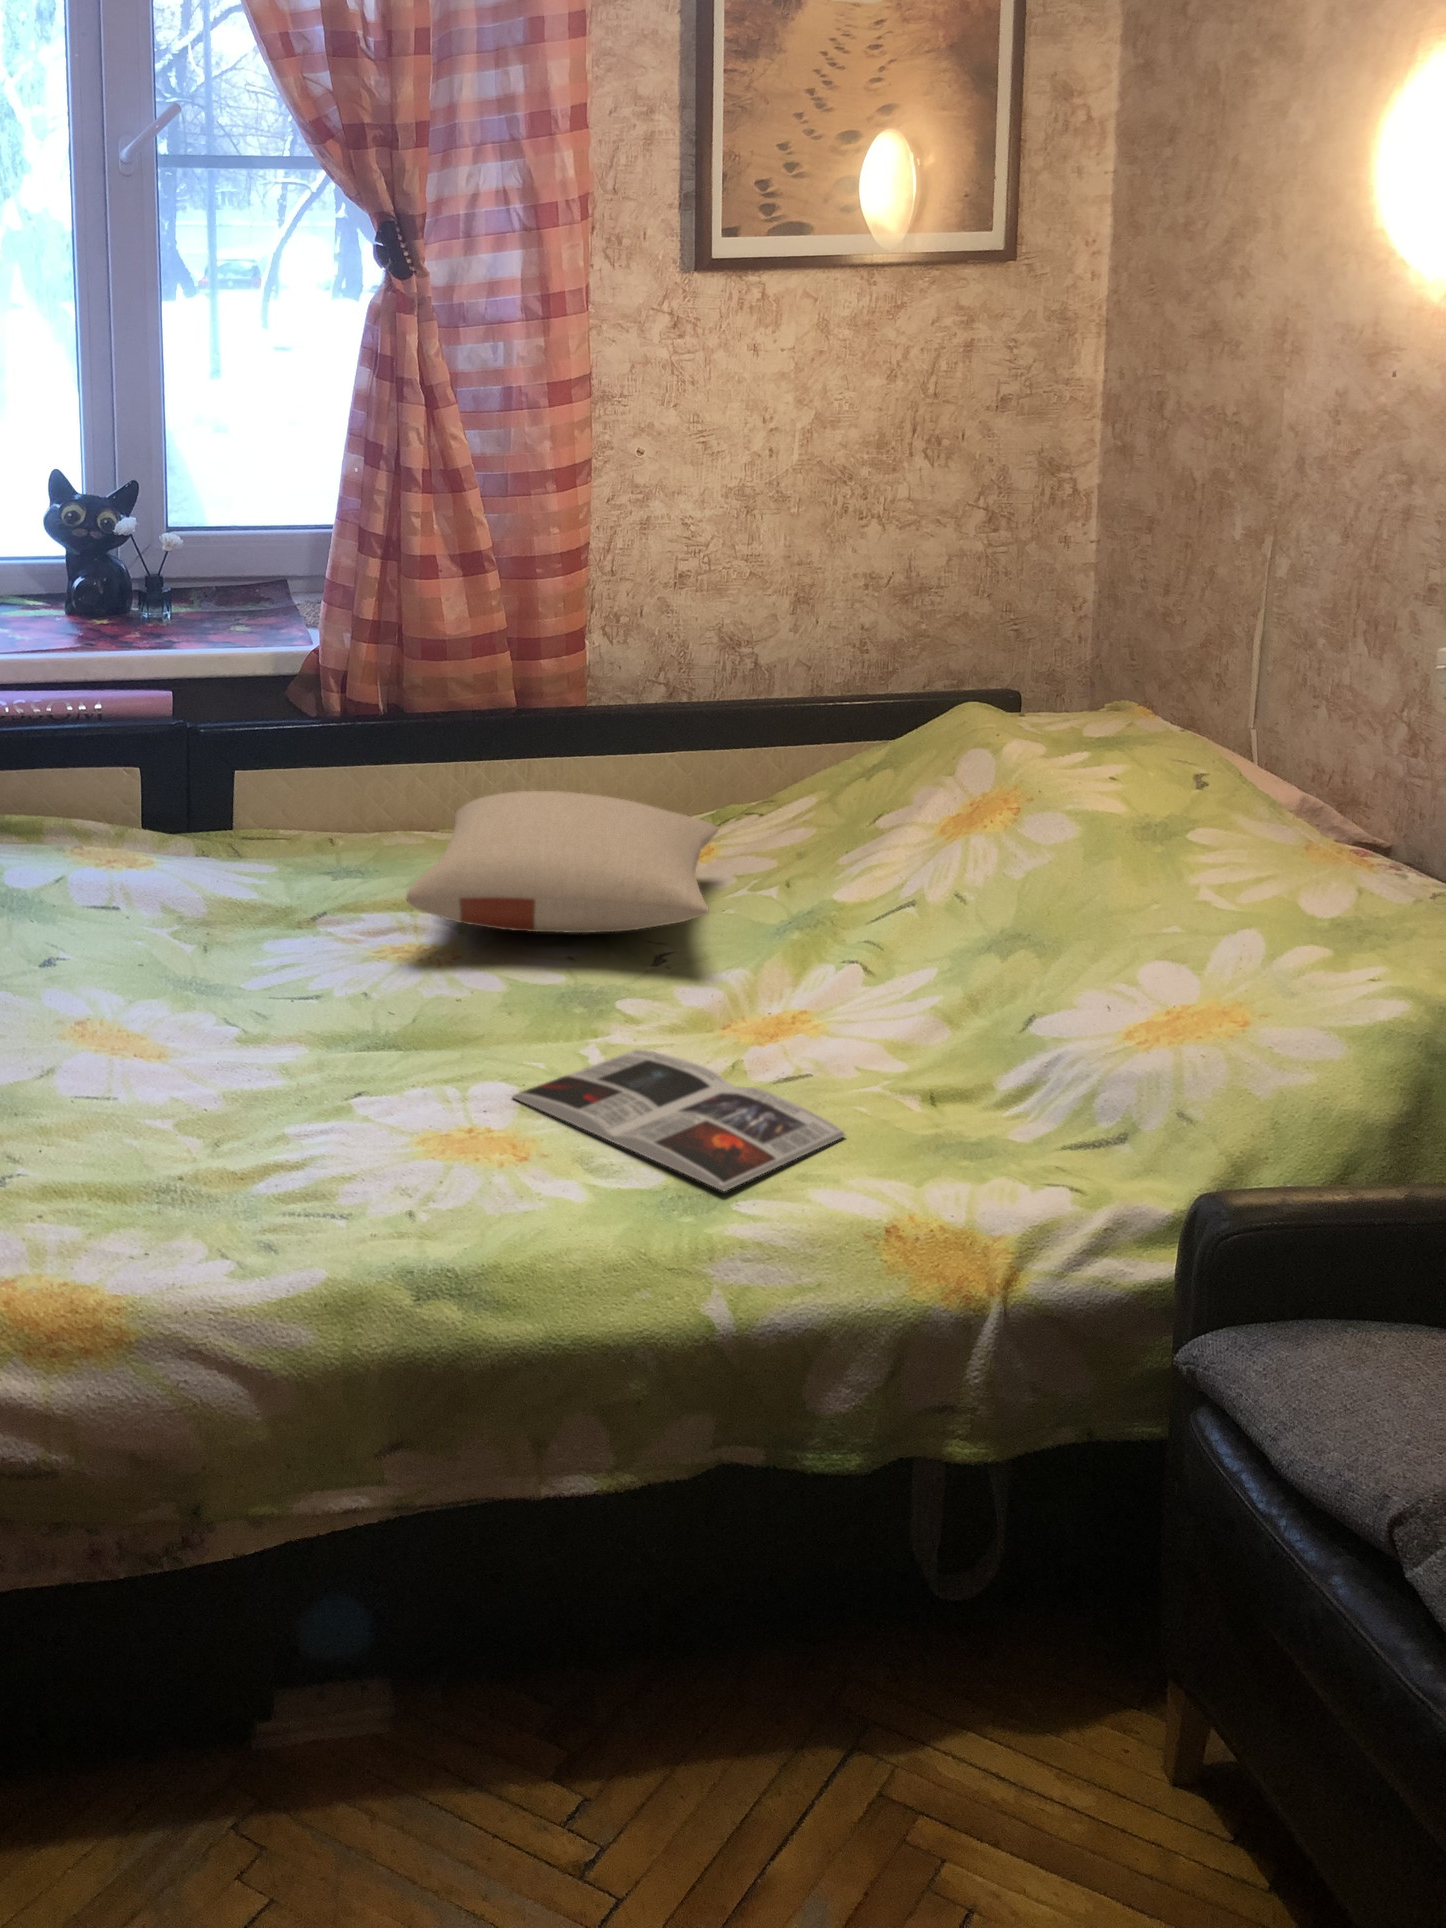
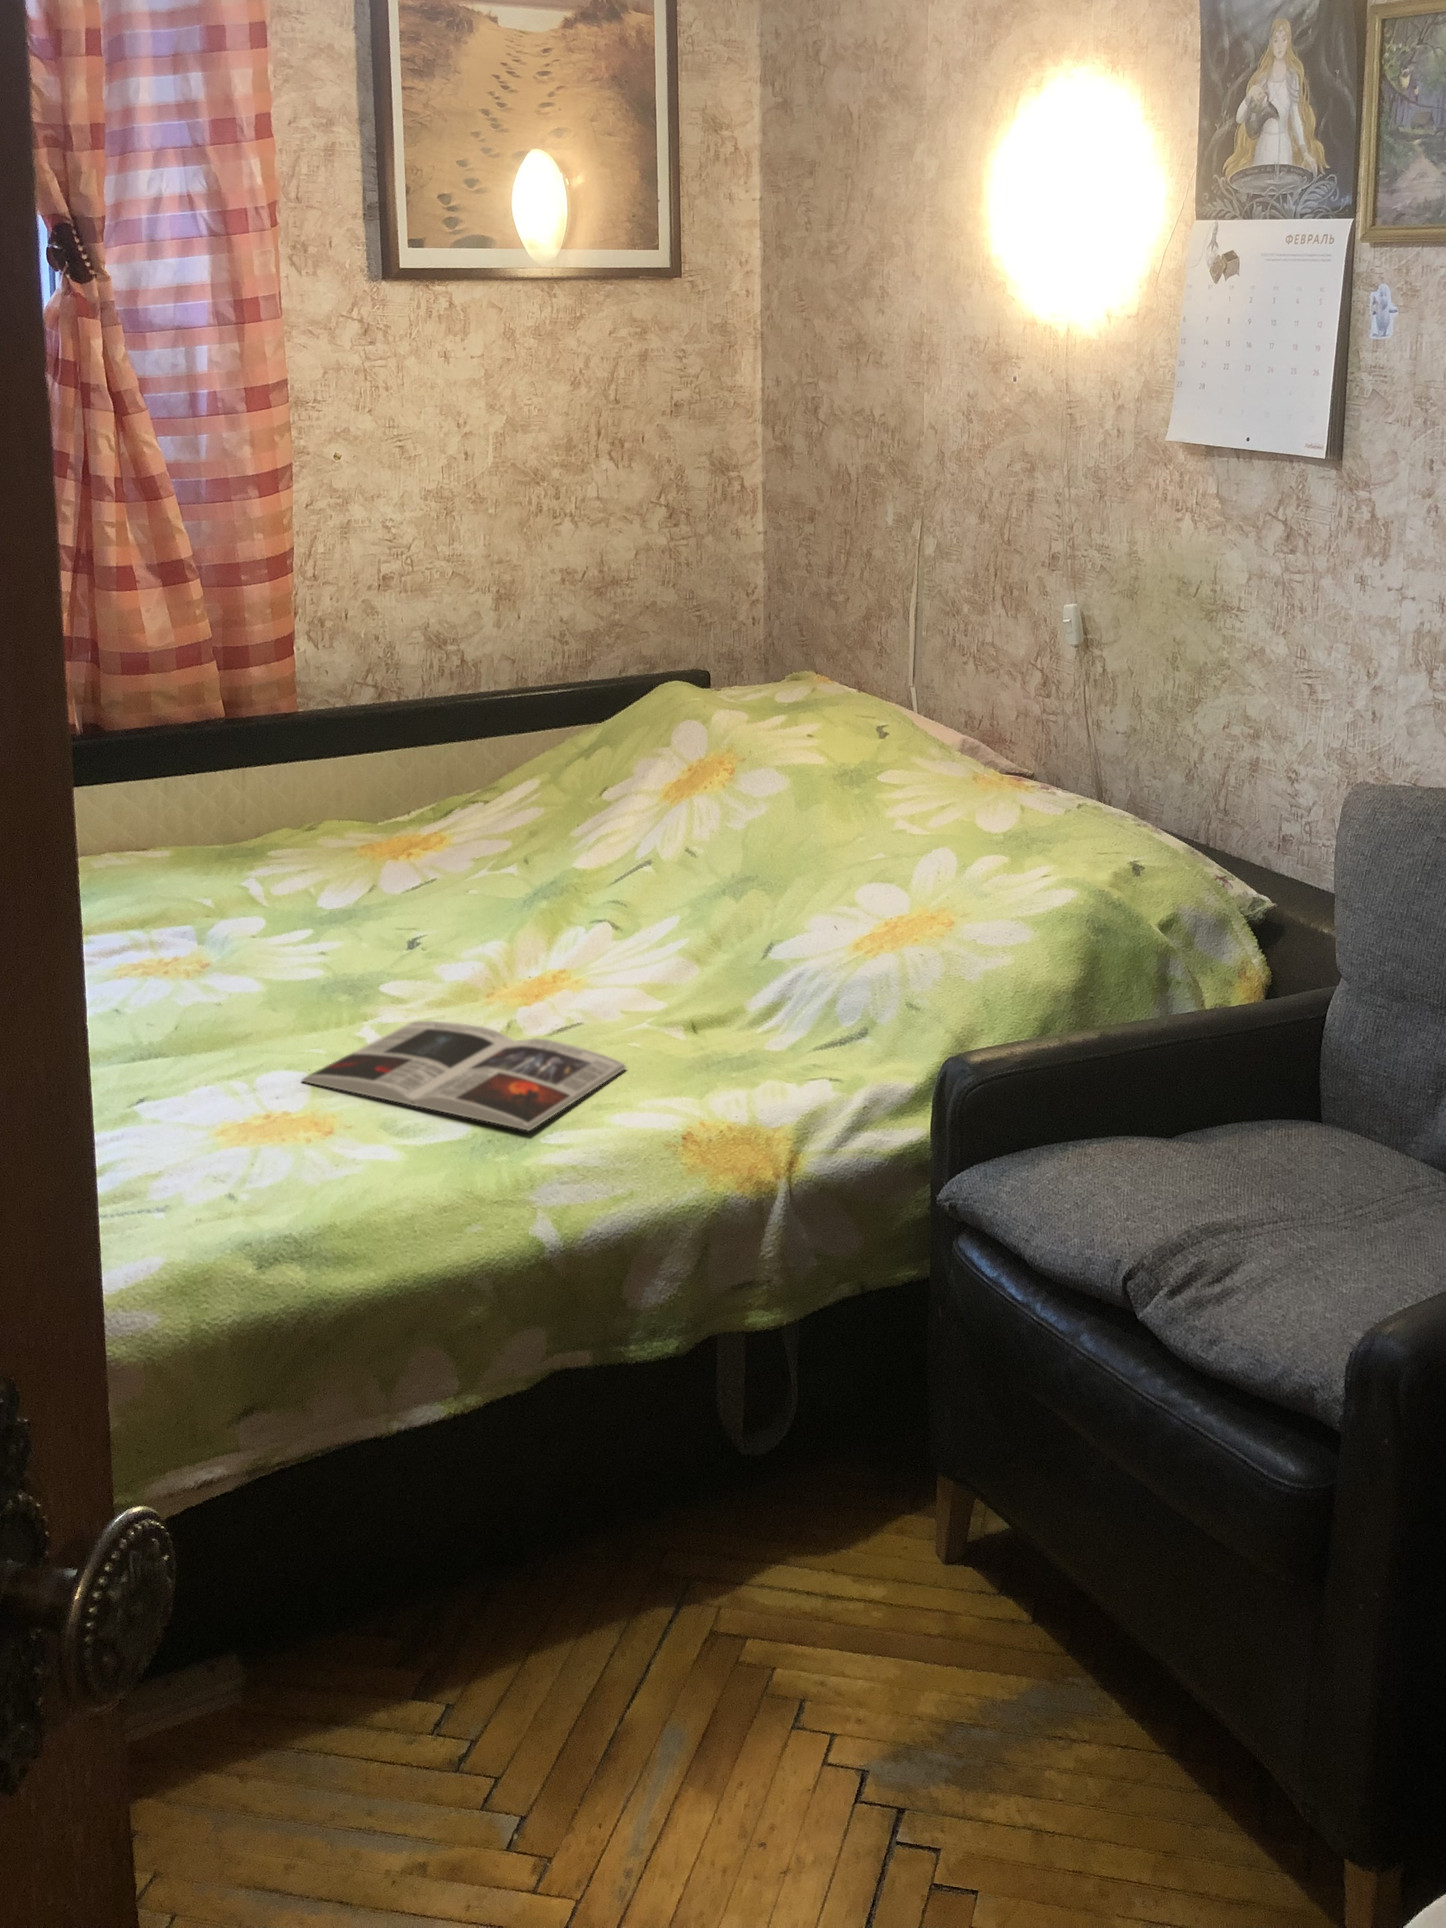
pillow: present [406,791,718,933] -> none [152,790,463,928]

